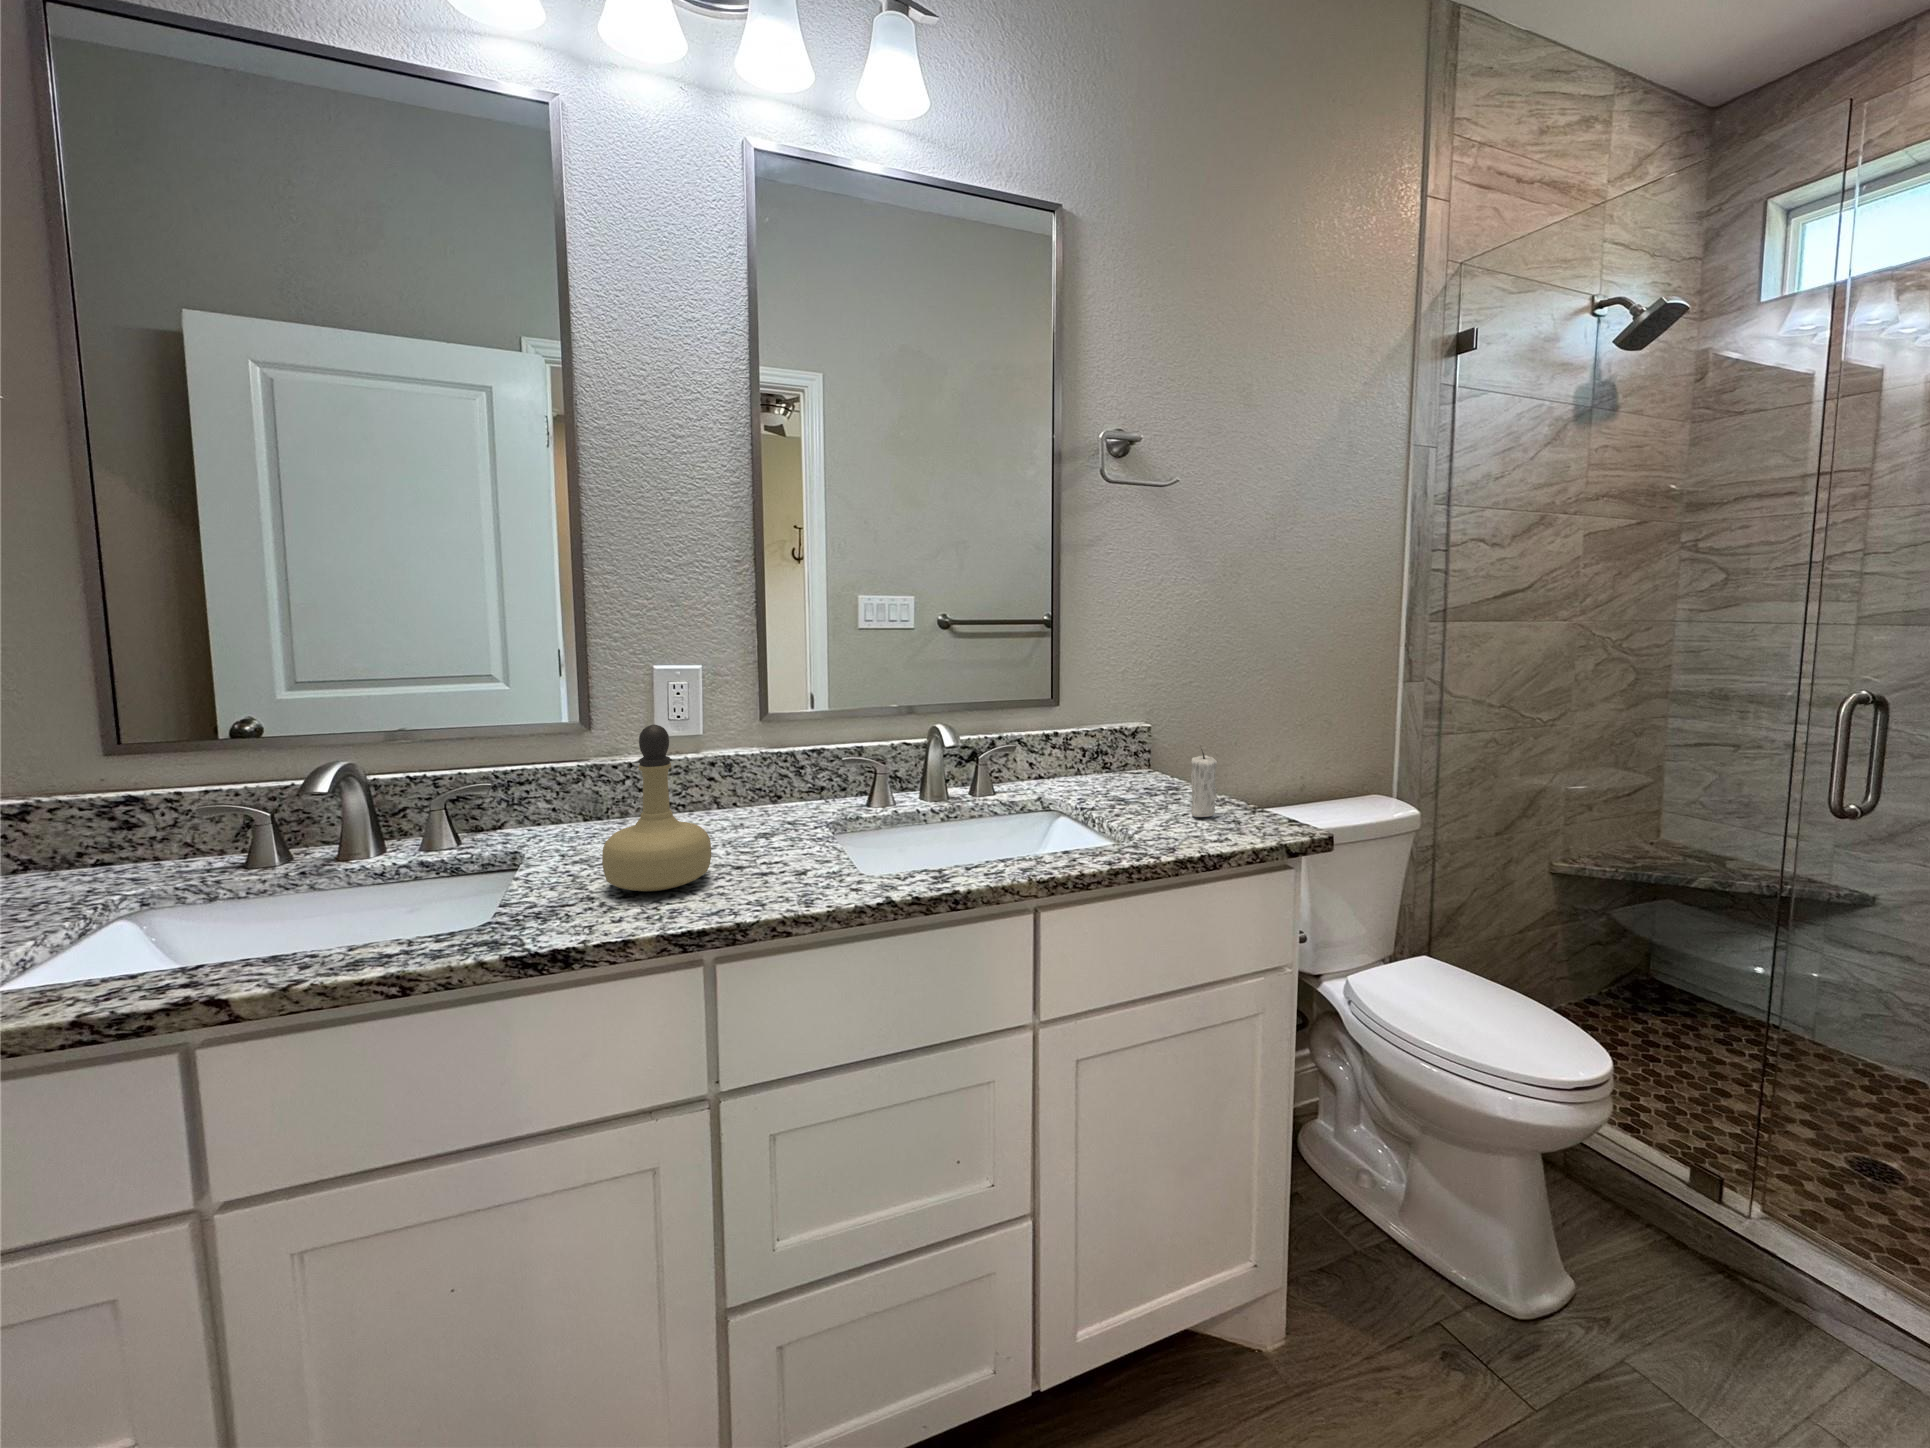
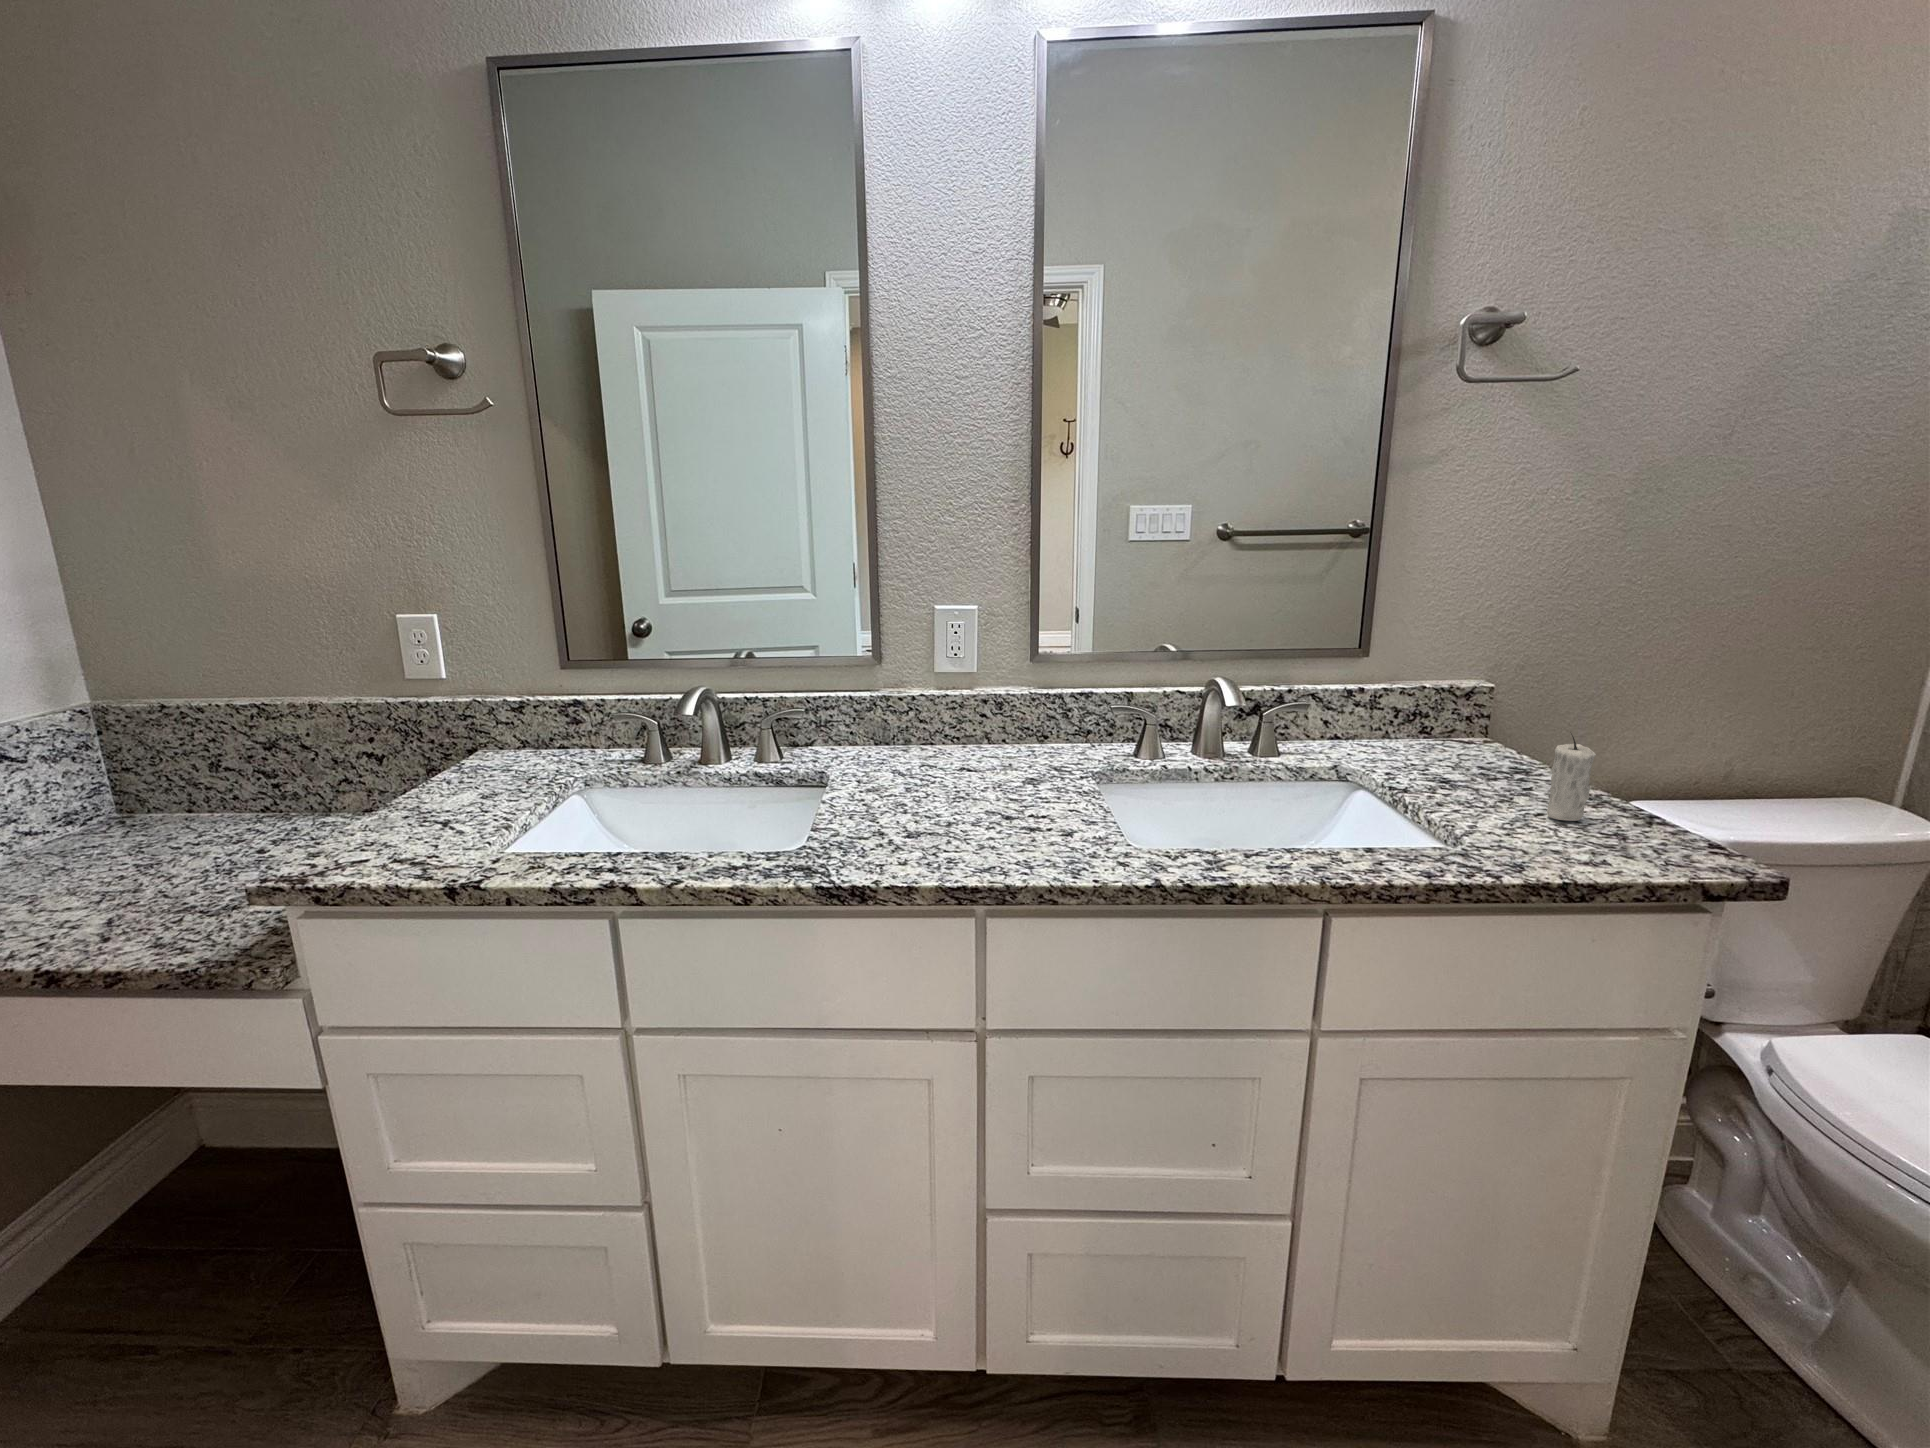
perfume bottle: present [602,724,711,891] -> none [891,680,985,836]

